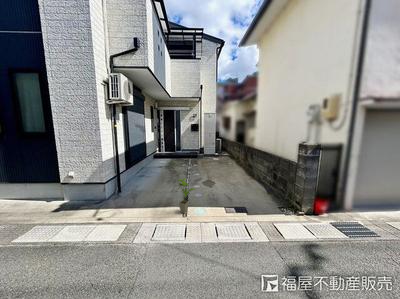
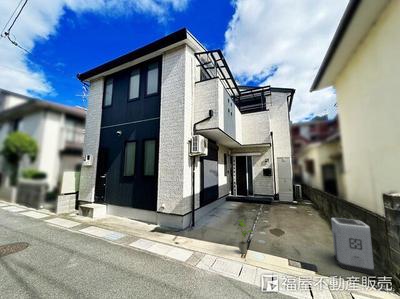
trash can: none [260,166,291,207] -> present [331,218,374,274]

